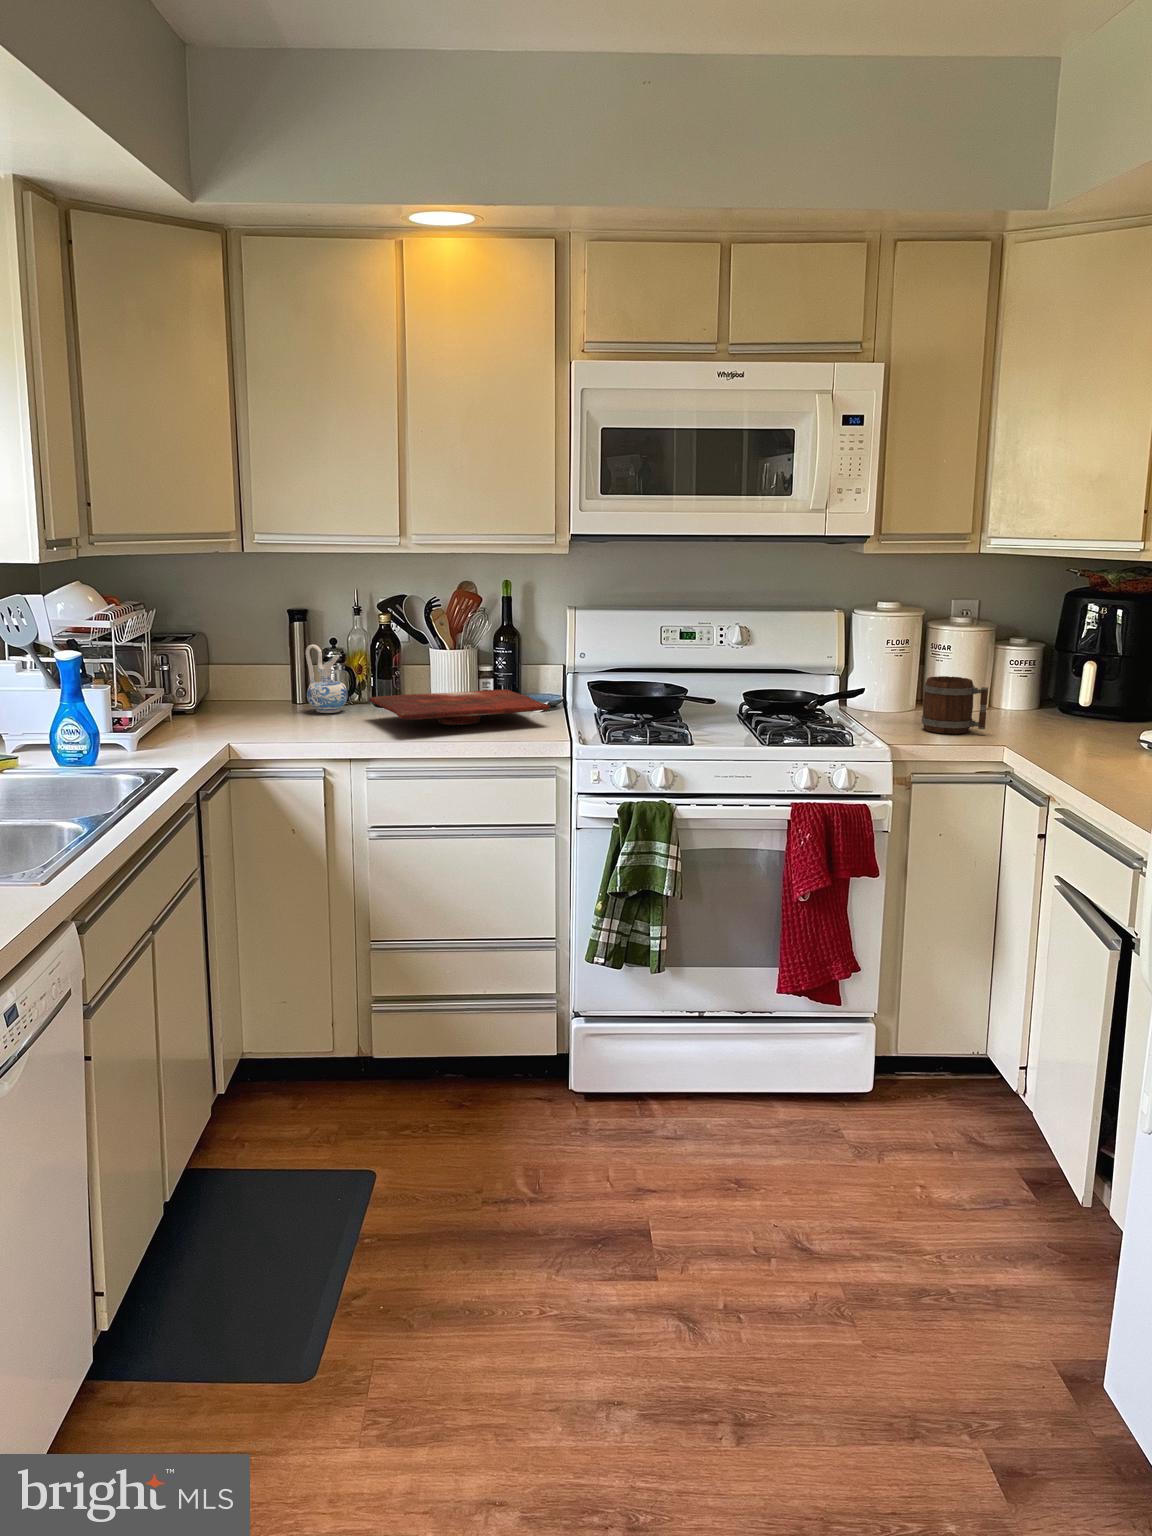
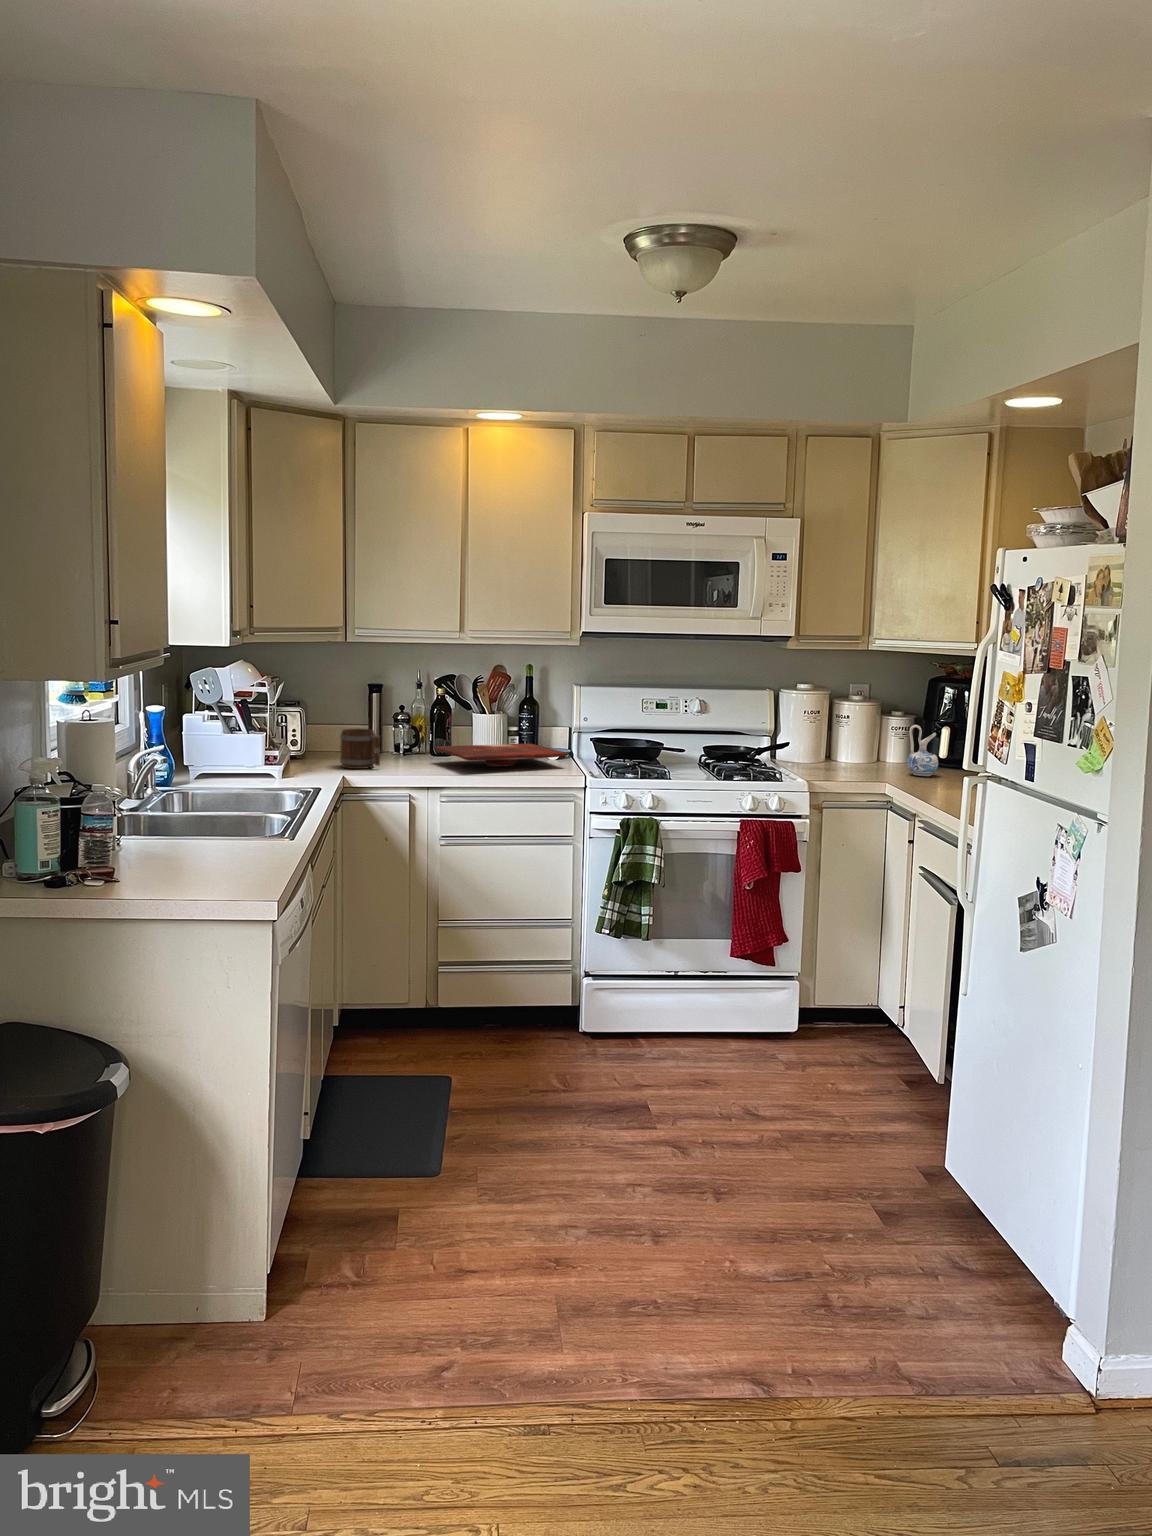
ceramic pitcher: present [306,645,347,713] -> present [907,725,938,776]
mug: present [922,676,988,734] -> present [340,728,380,769]

